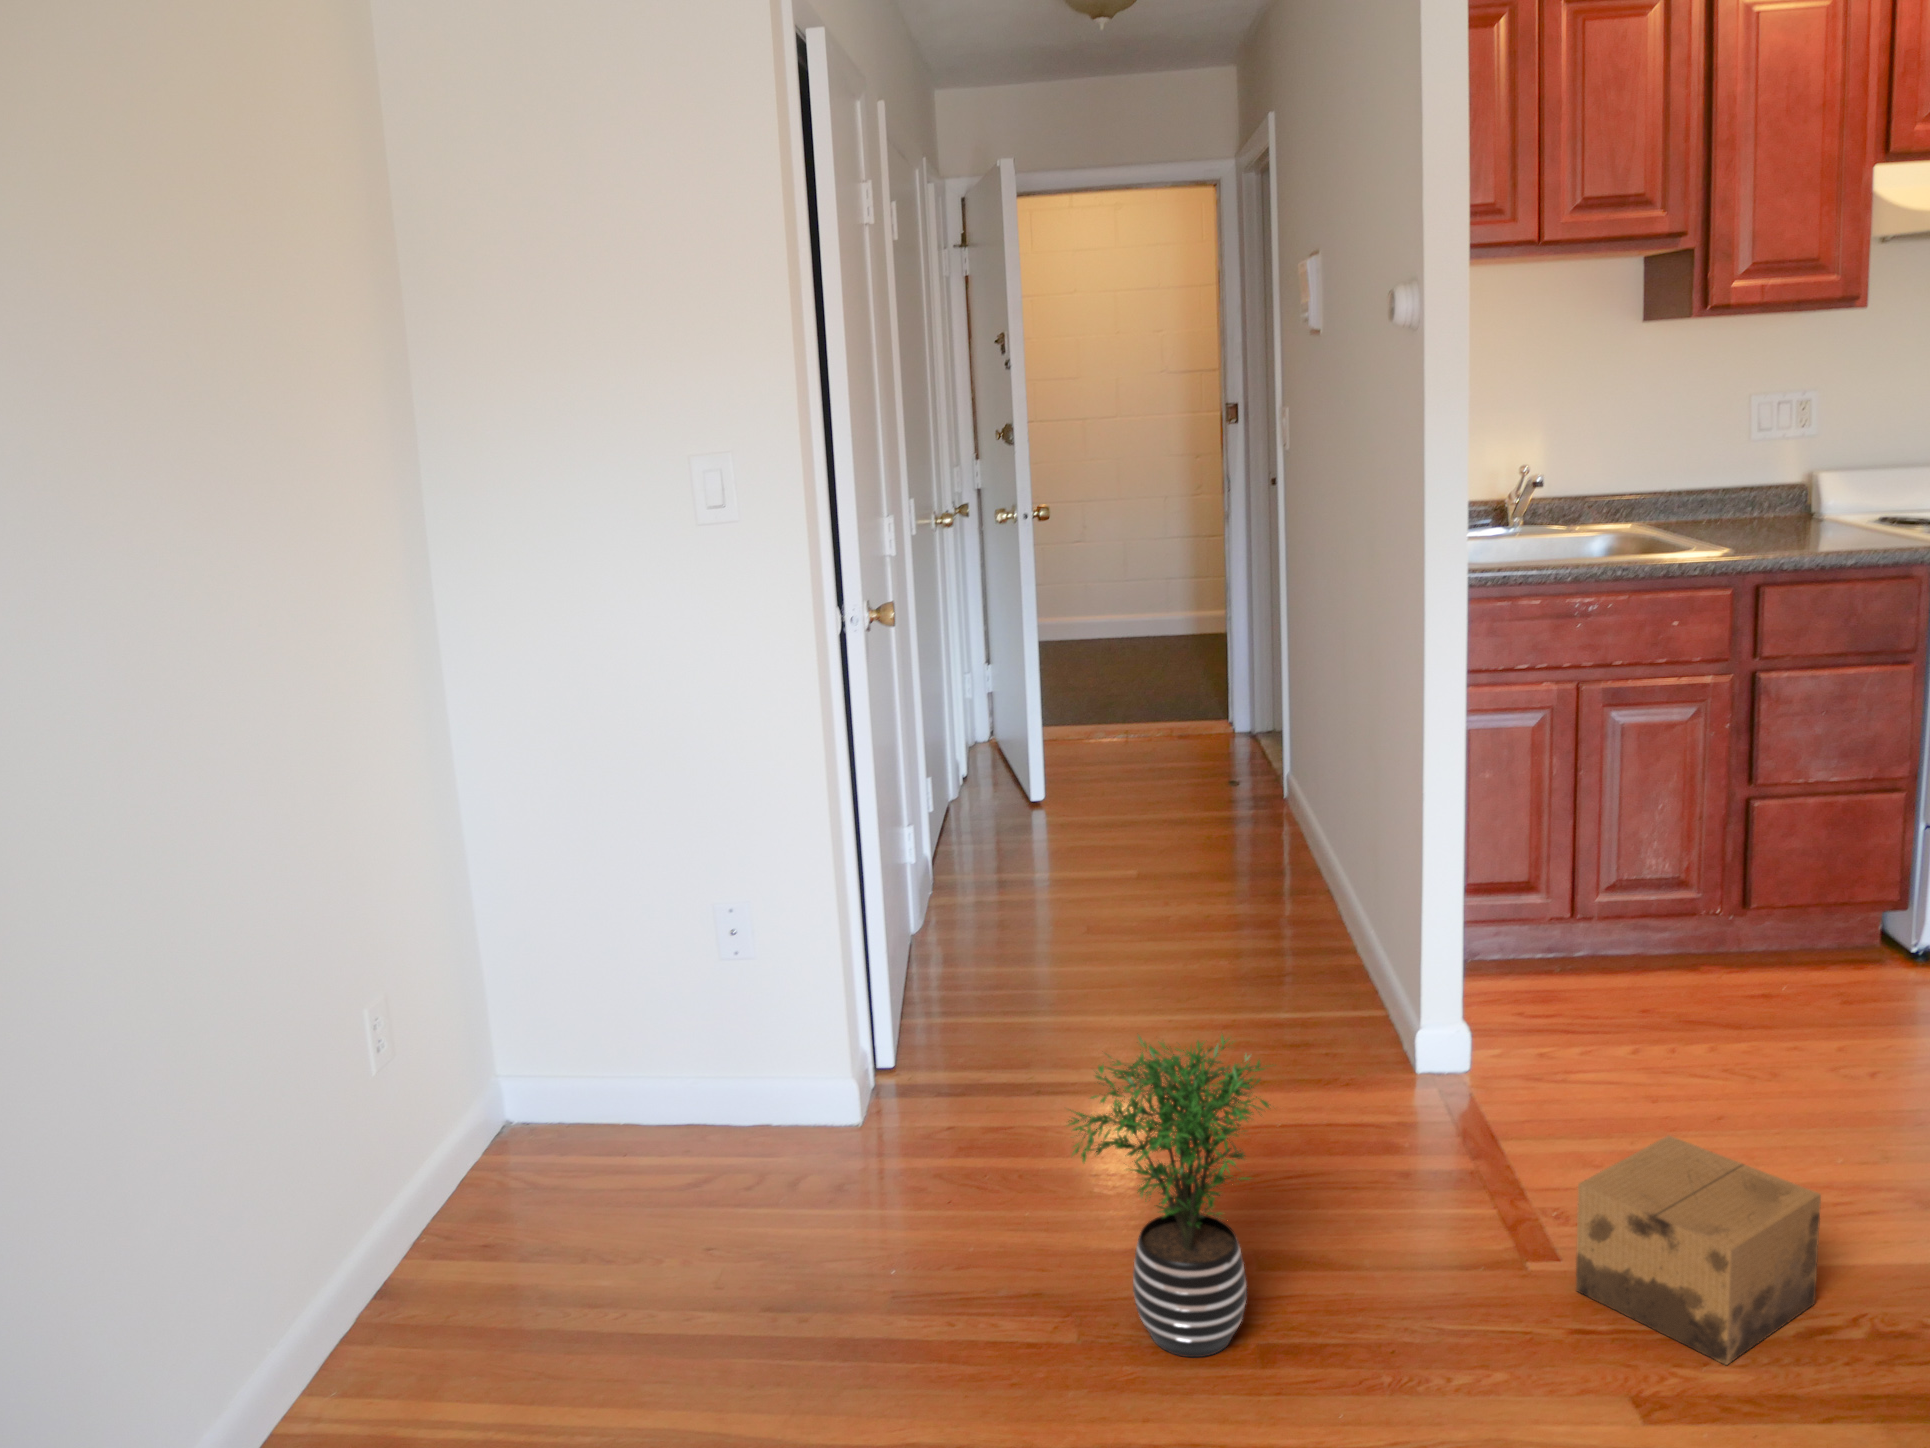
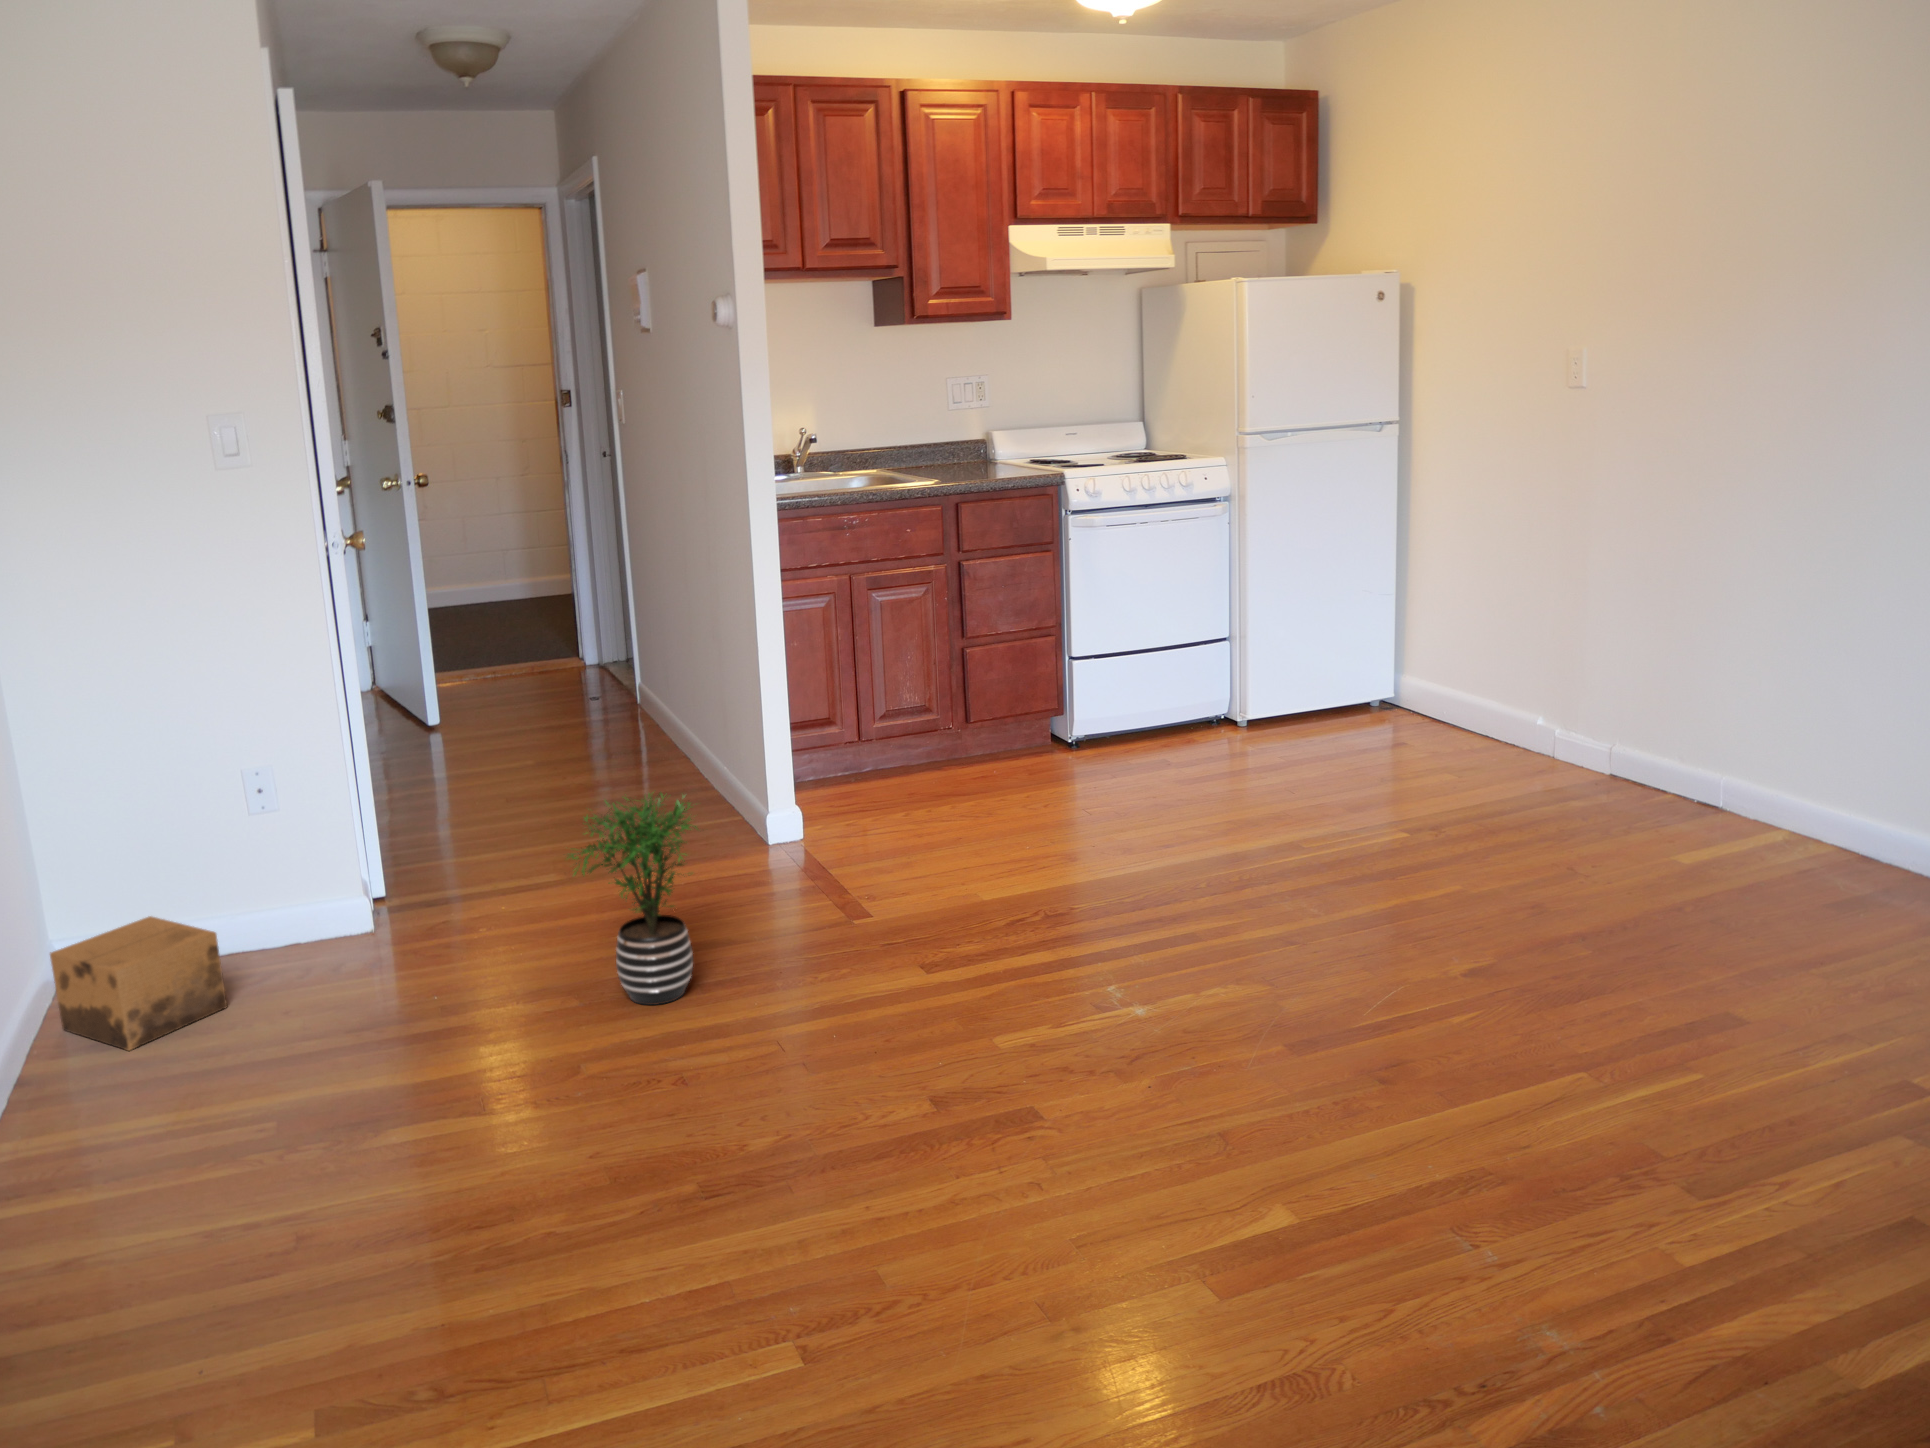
cardboard box: present [1576,1135,1821,1365] -> present [50,916,227,1051]

